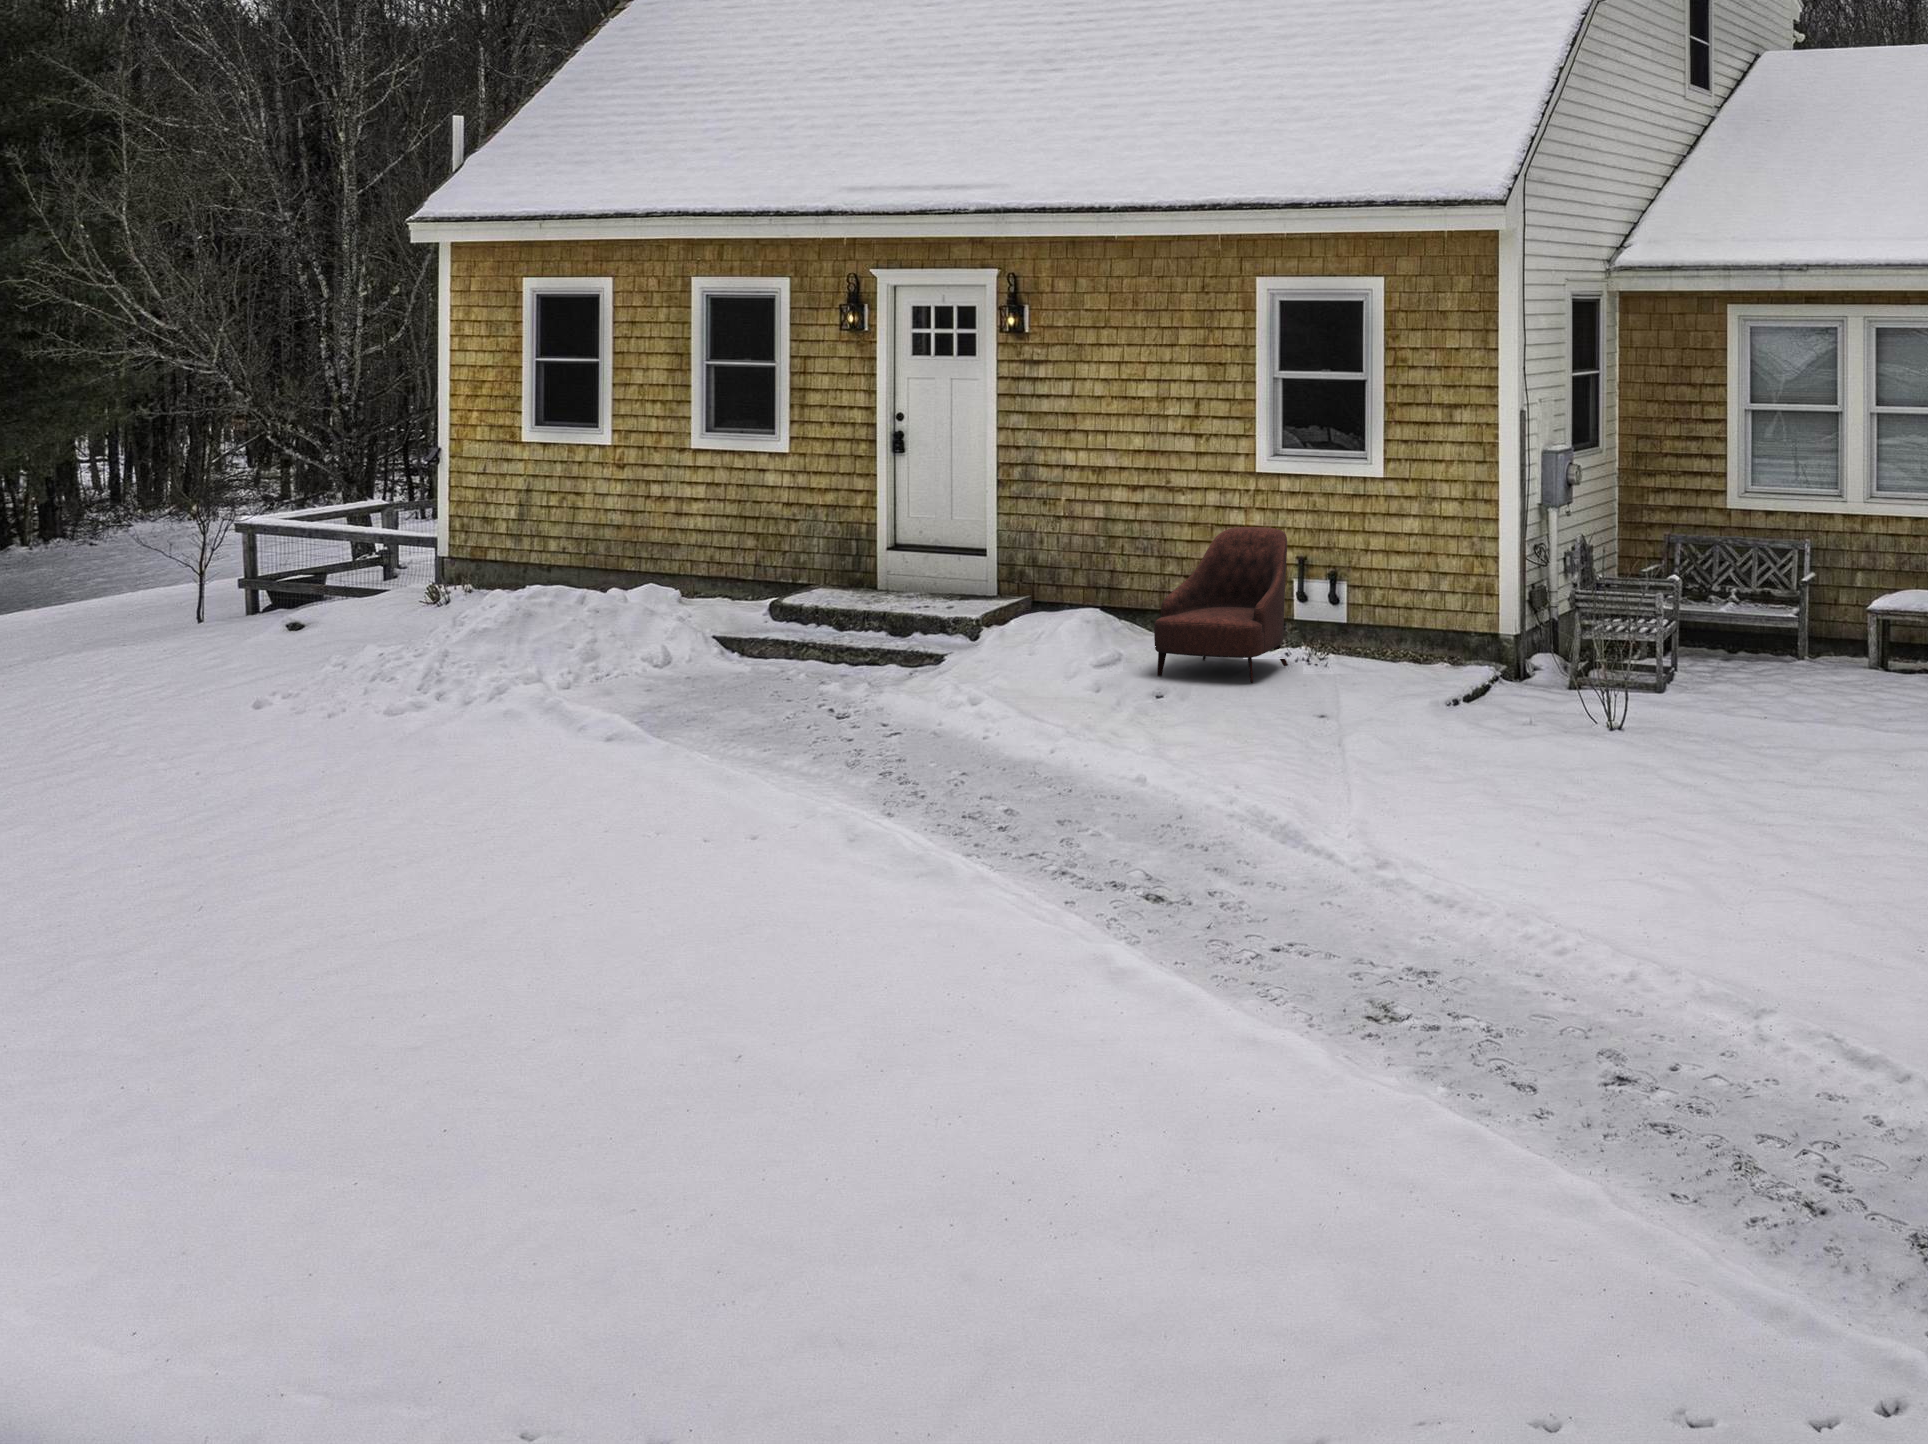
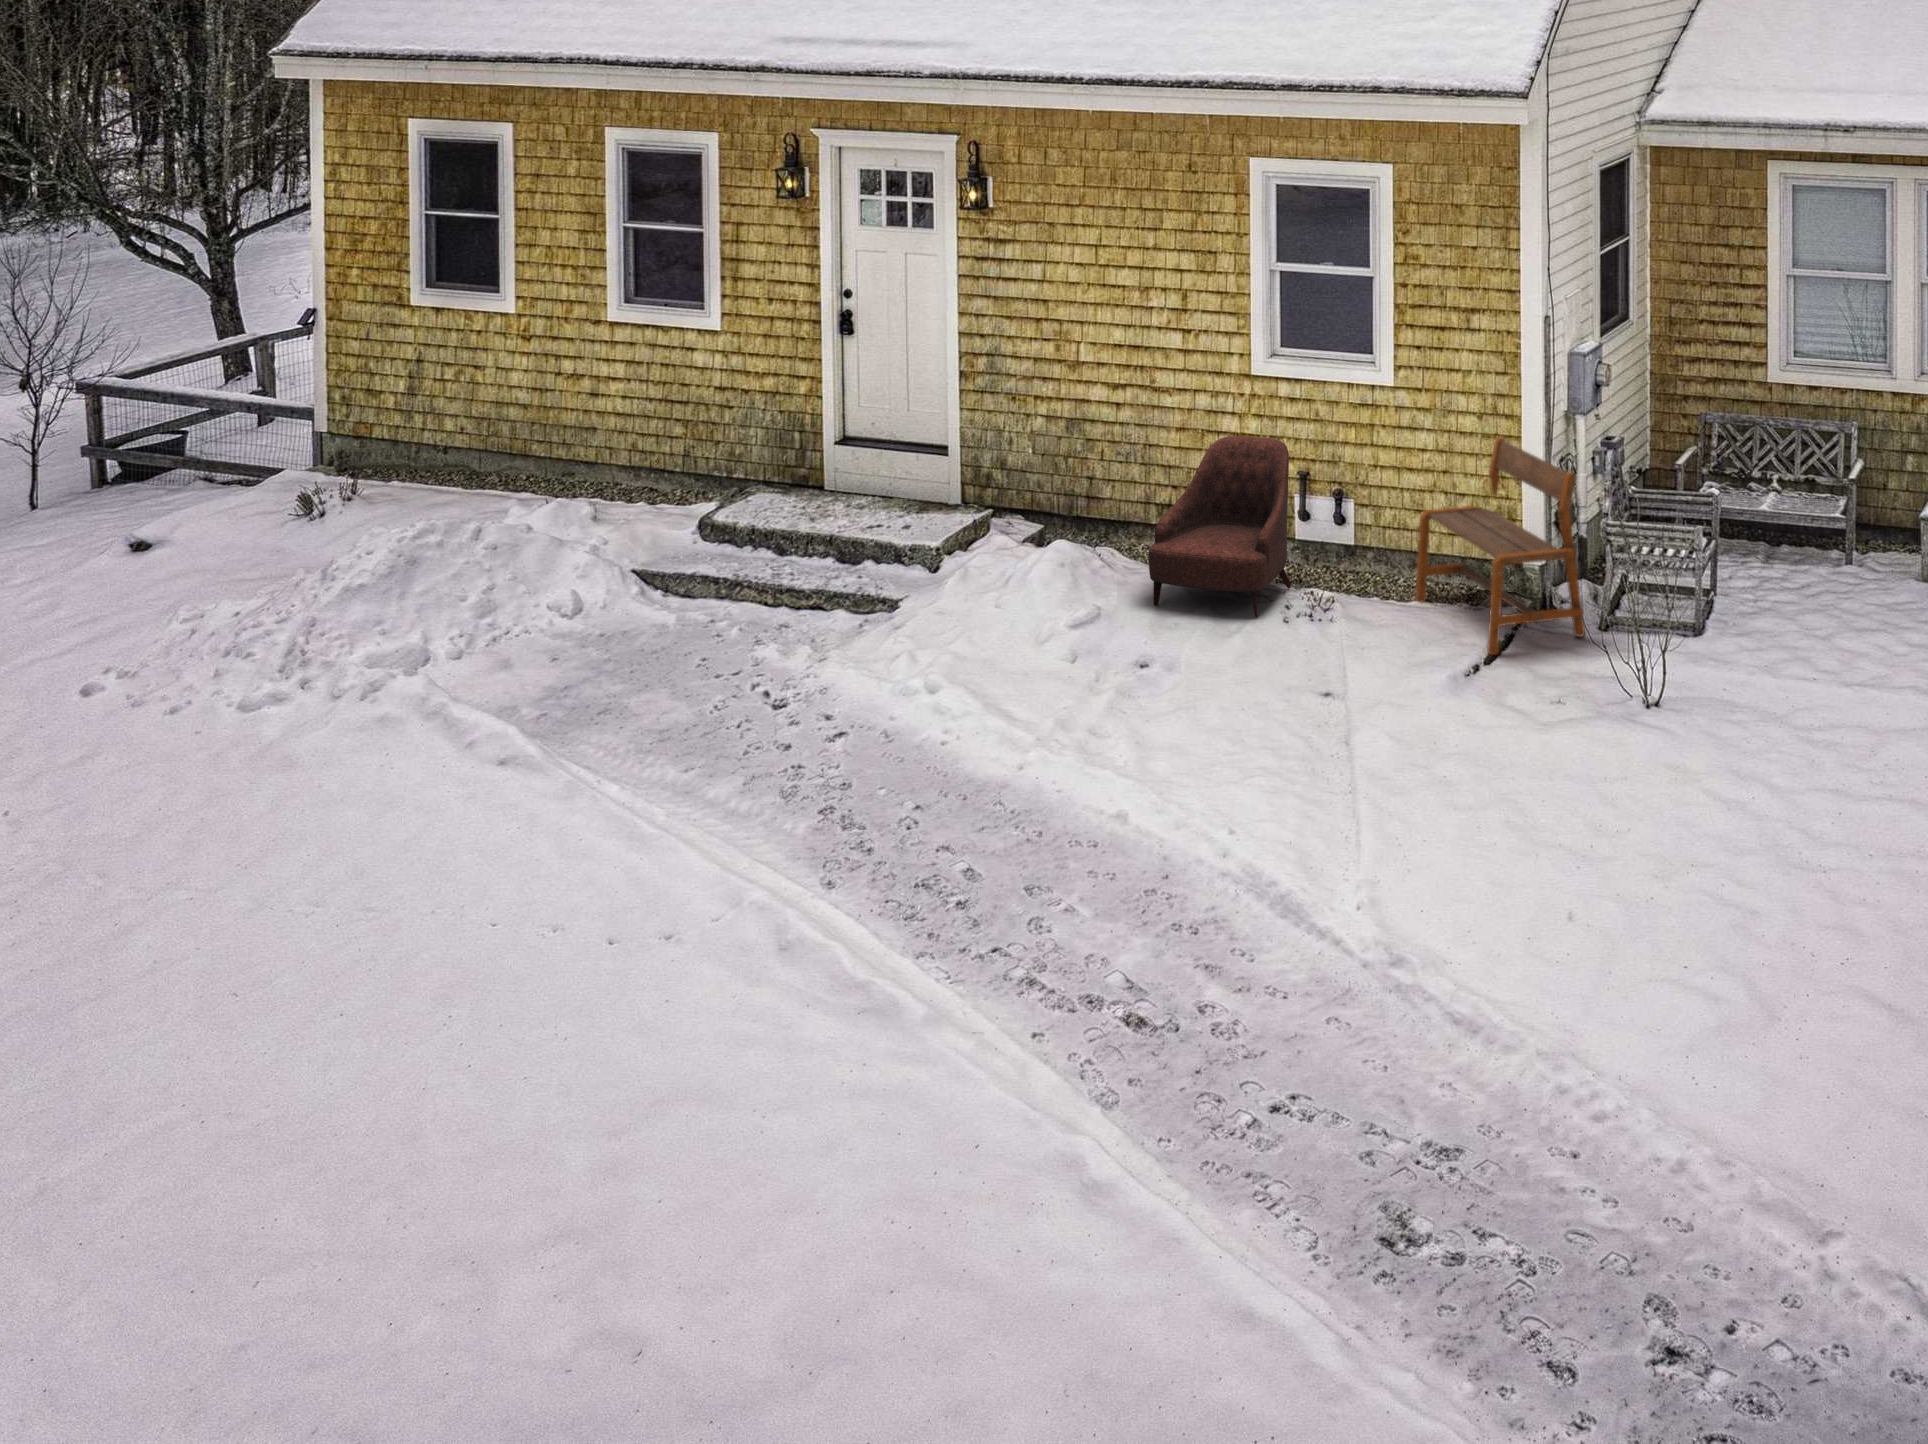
bench: none [1402,521,1559,707] -> present [1415,437,1585,655]

